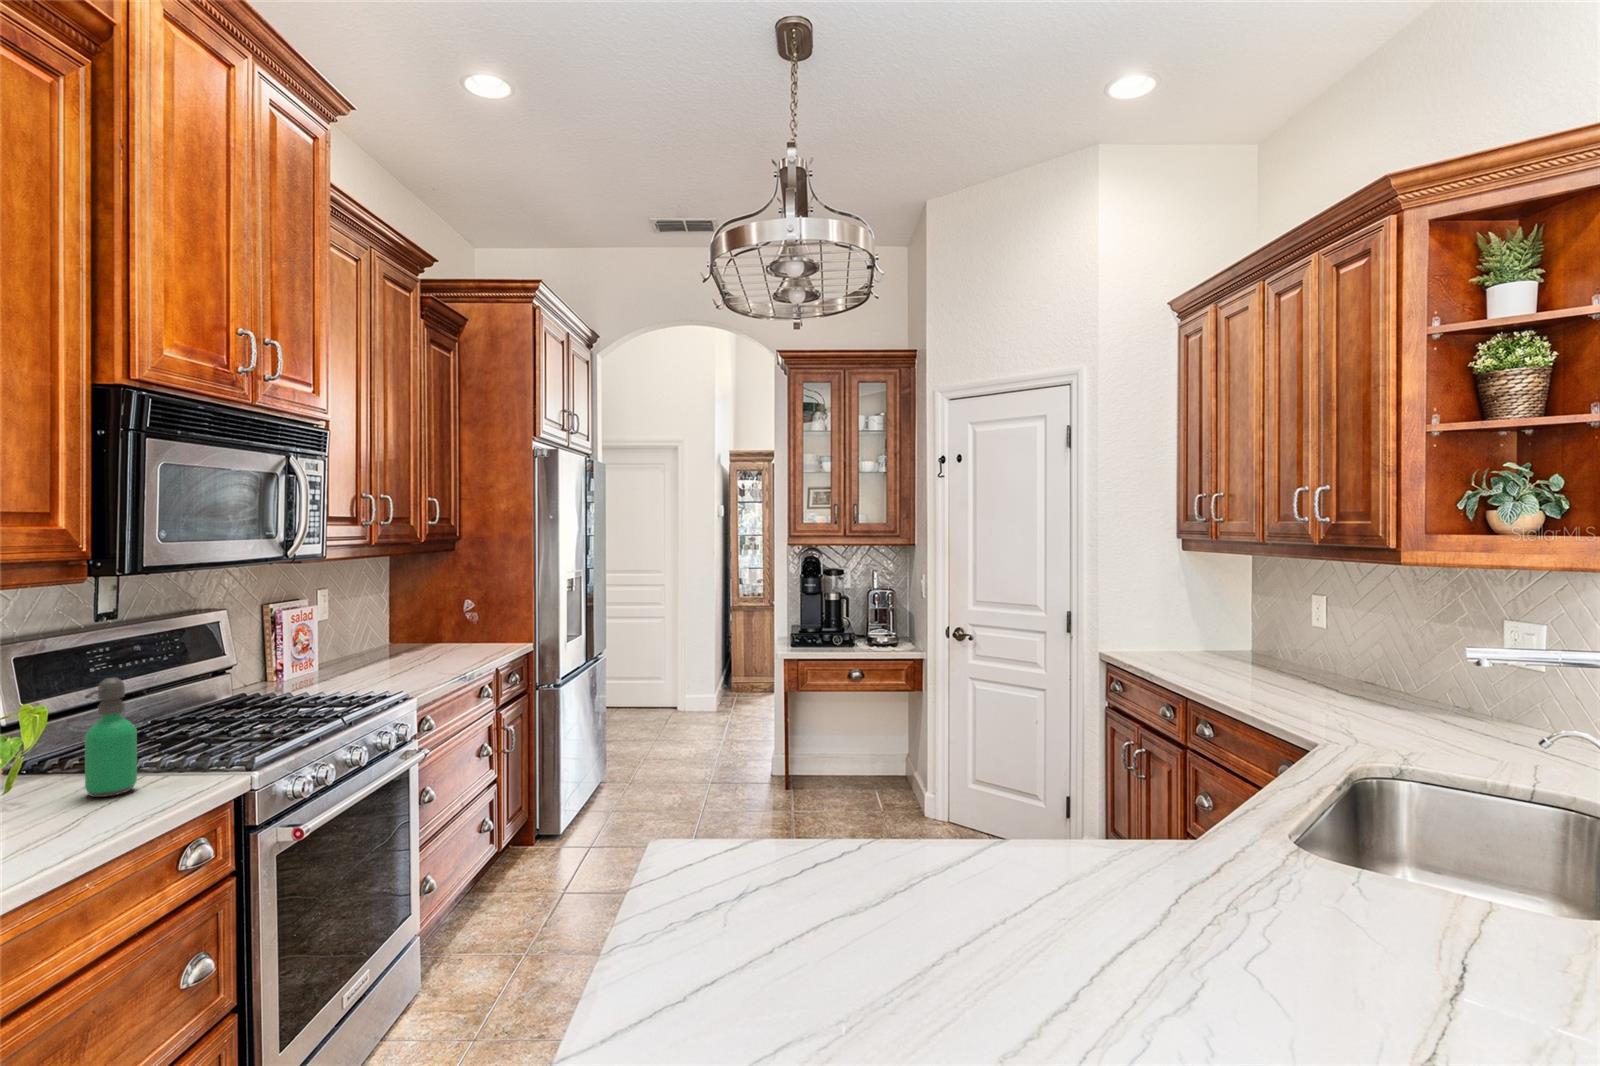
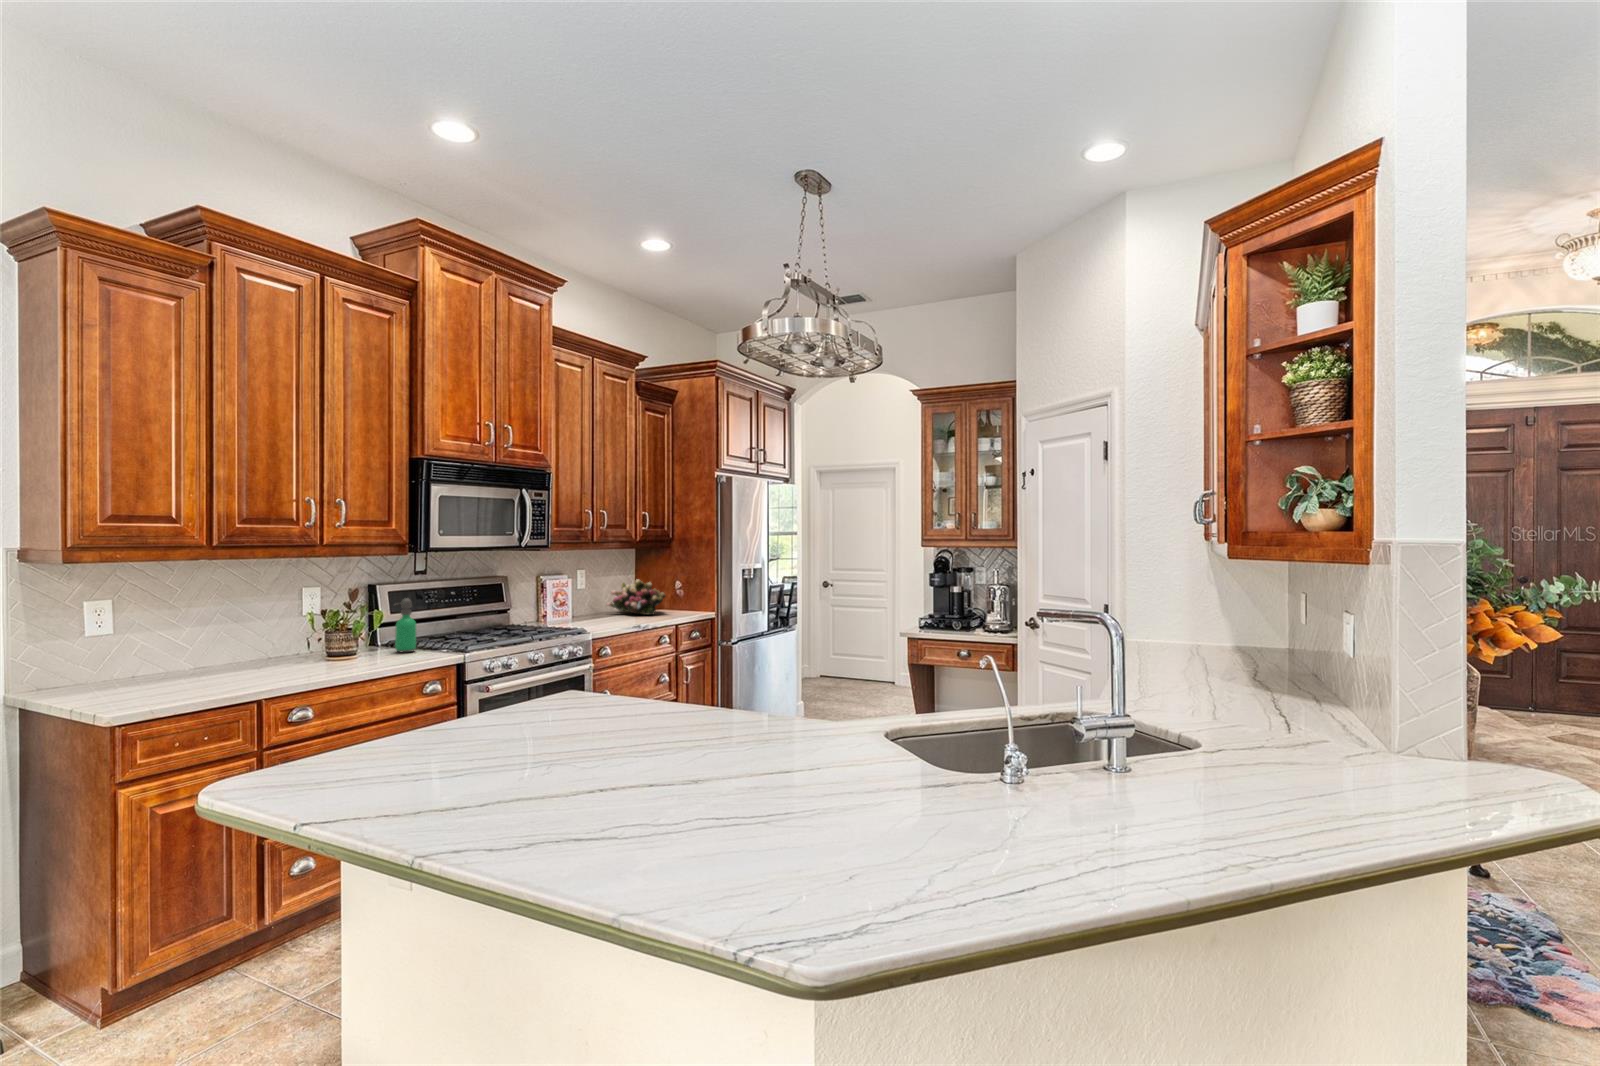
flower arrangement: none [372,602,471,657] -> present [606,579,666,615]

